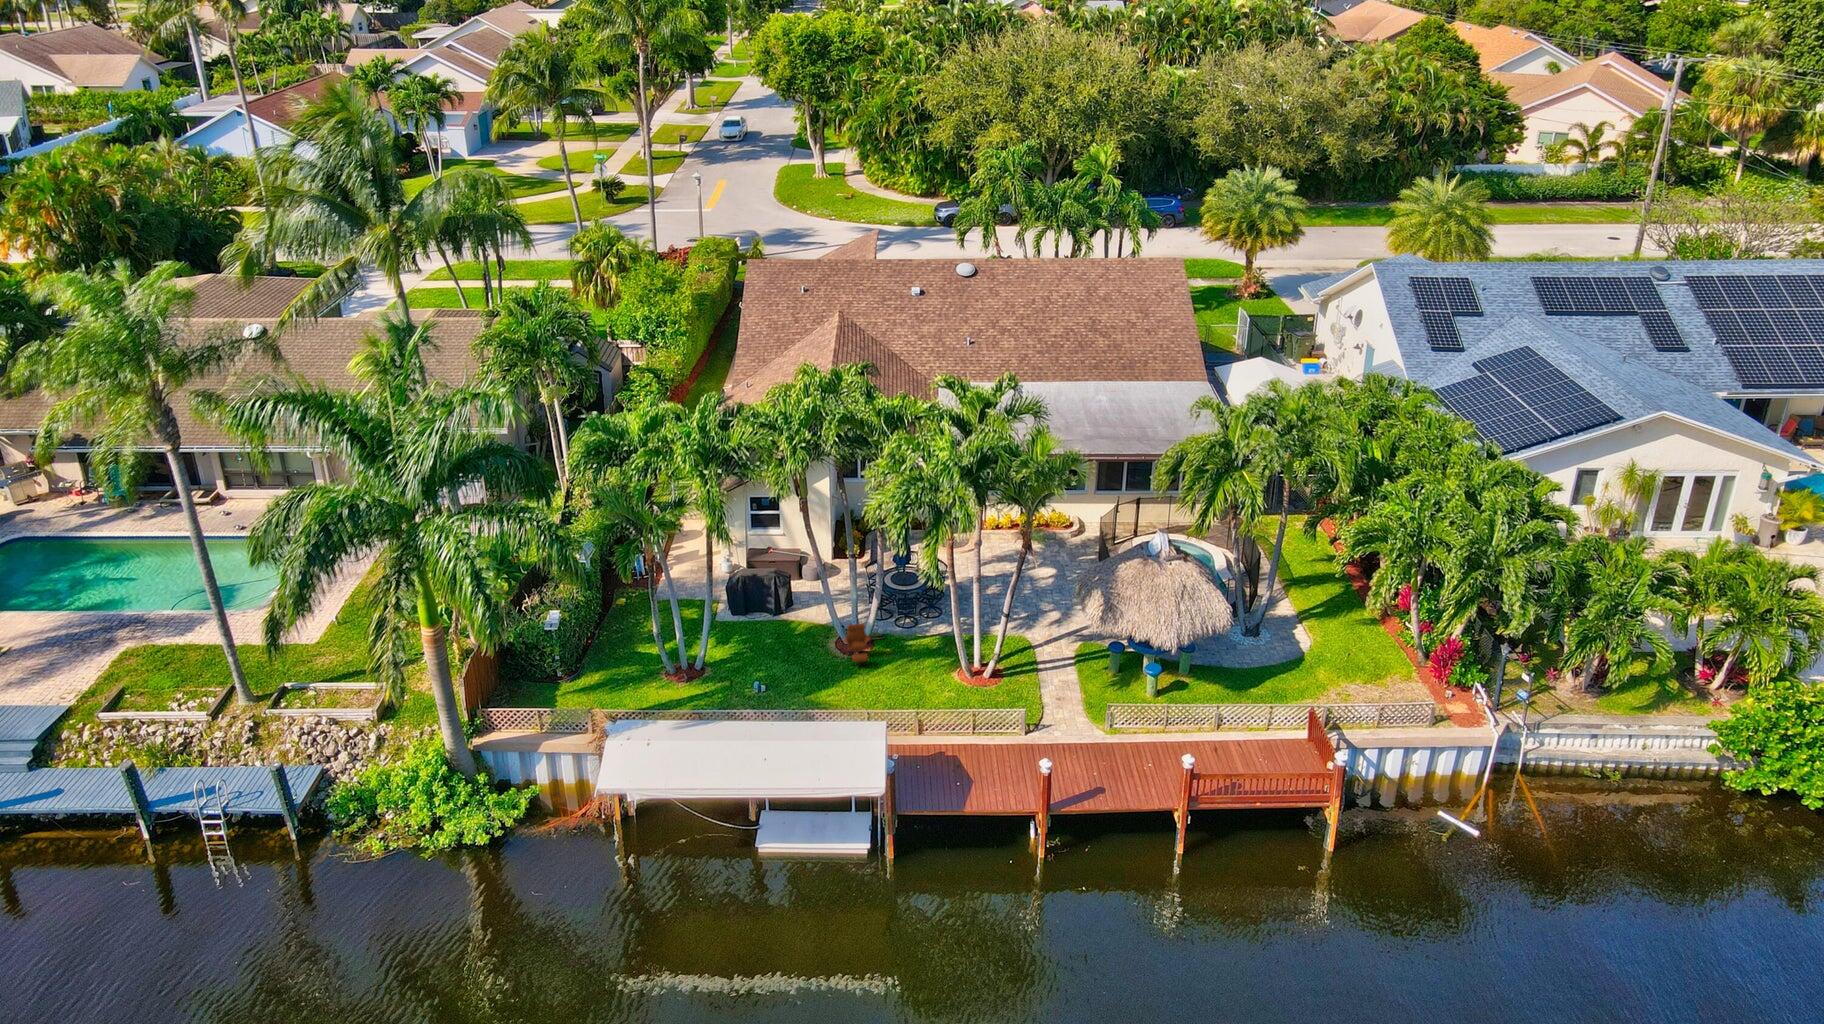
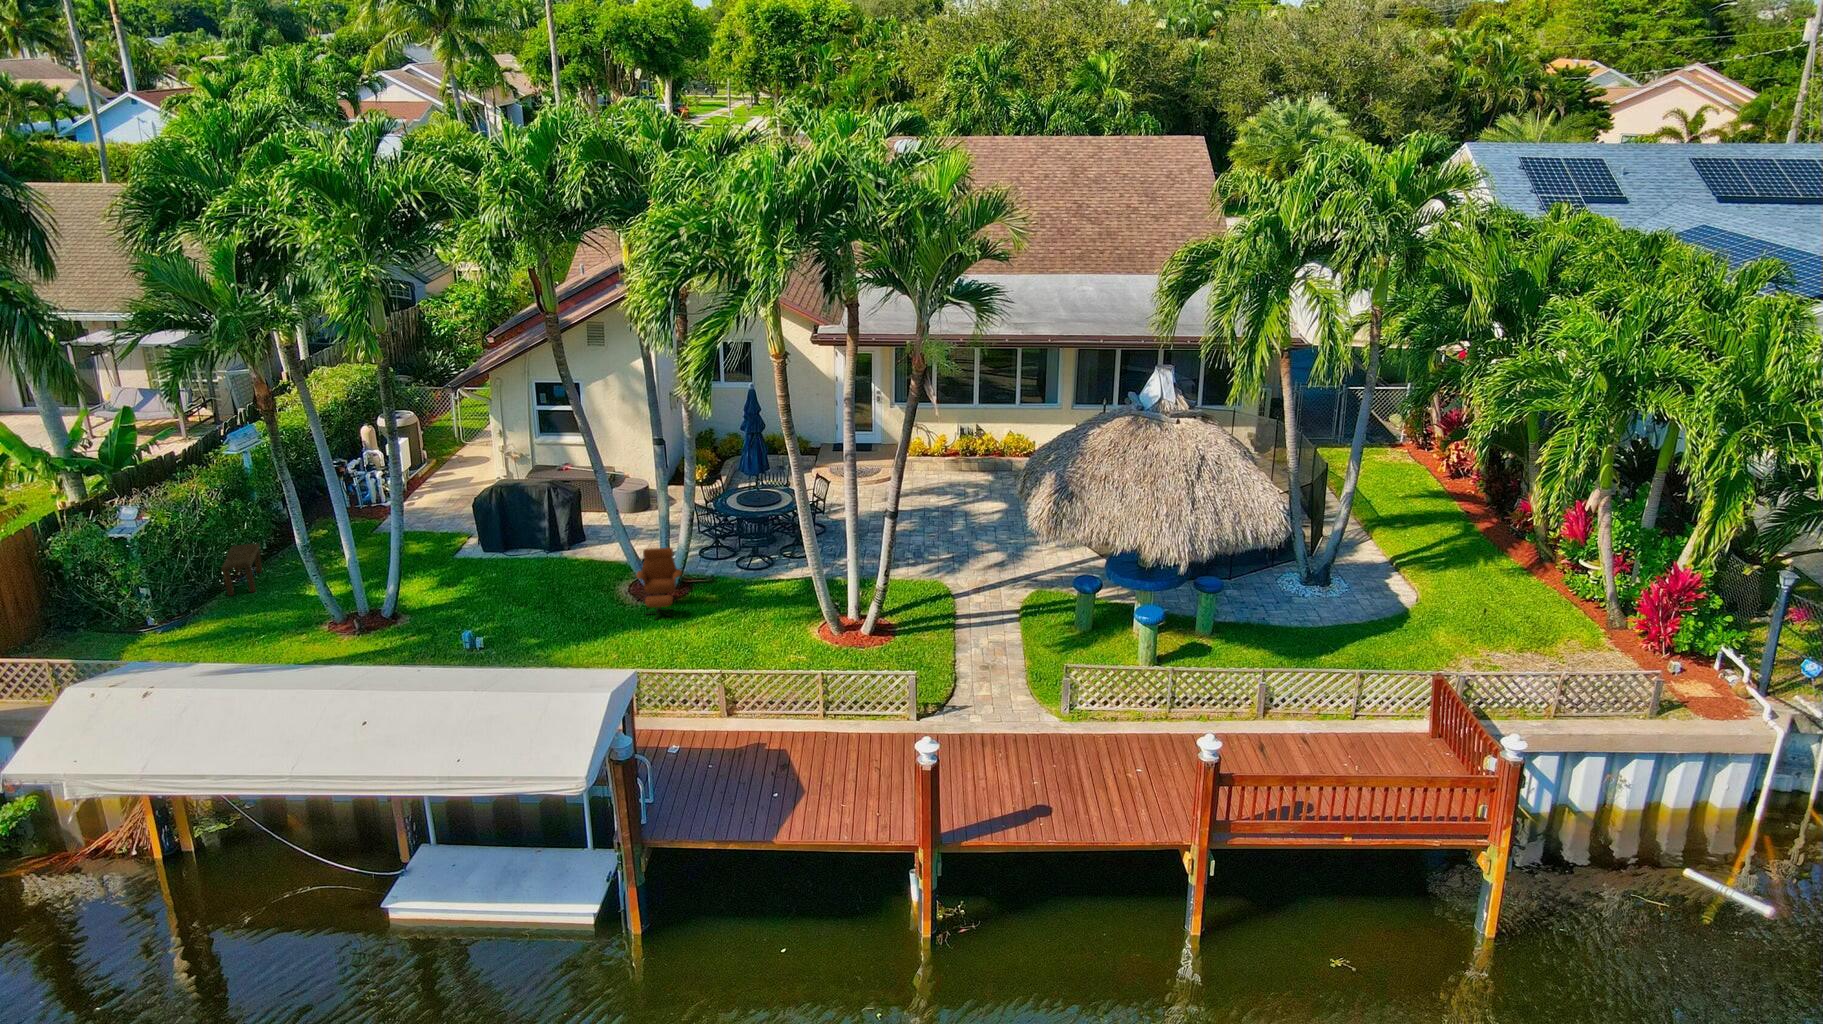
bench: none [591,622,612,658] -> present [222,543,262,596]

